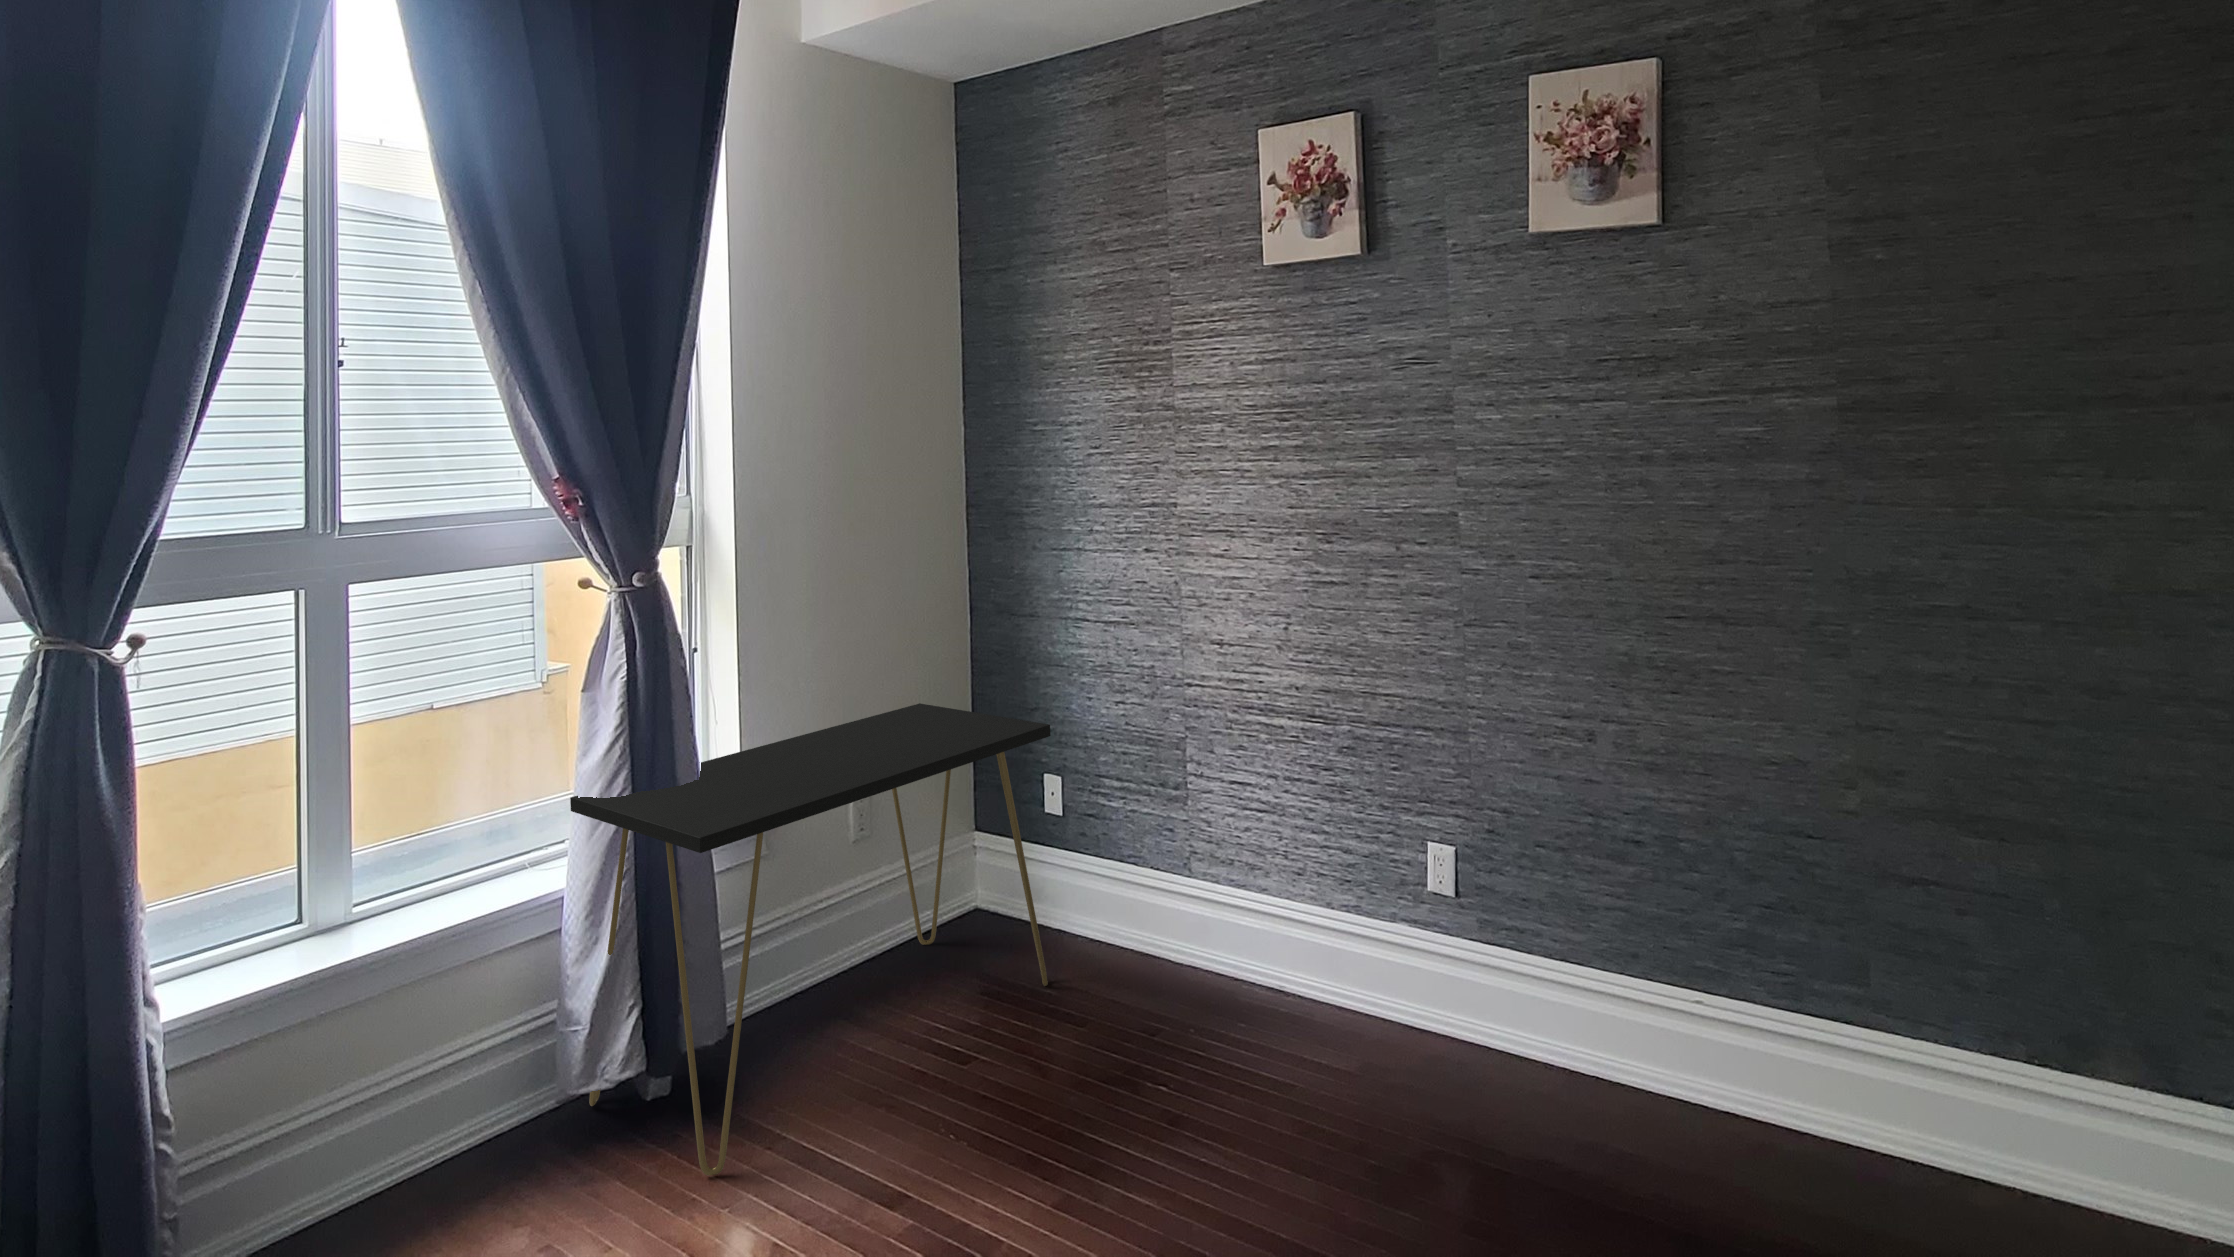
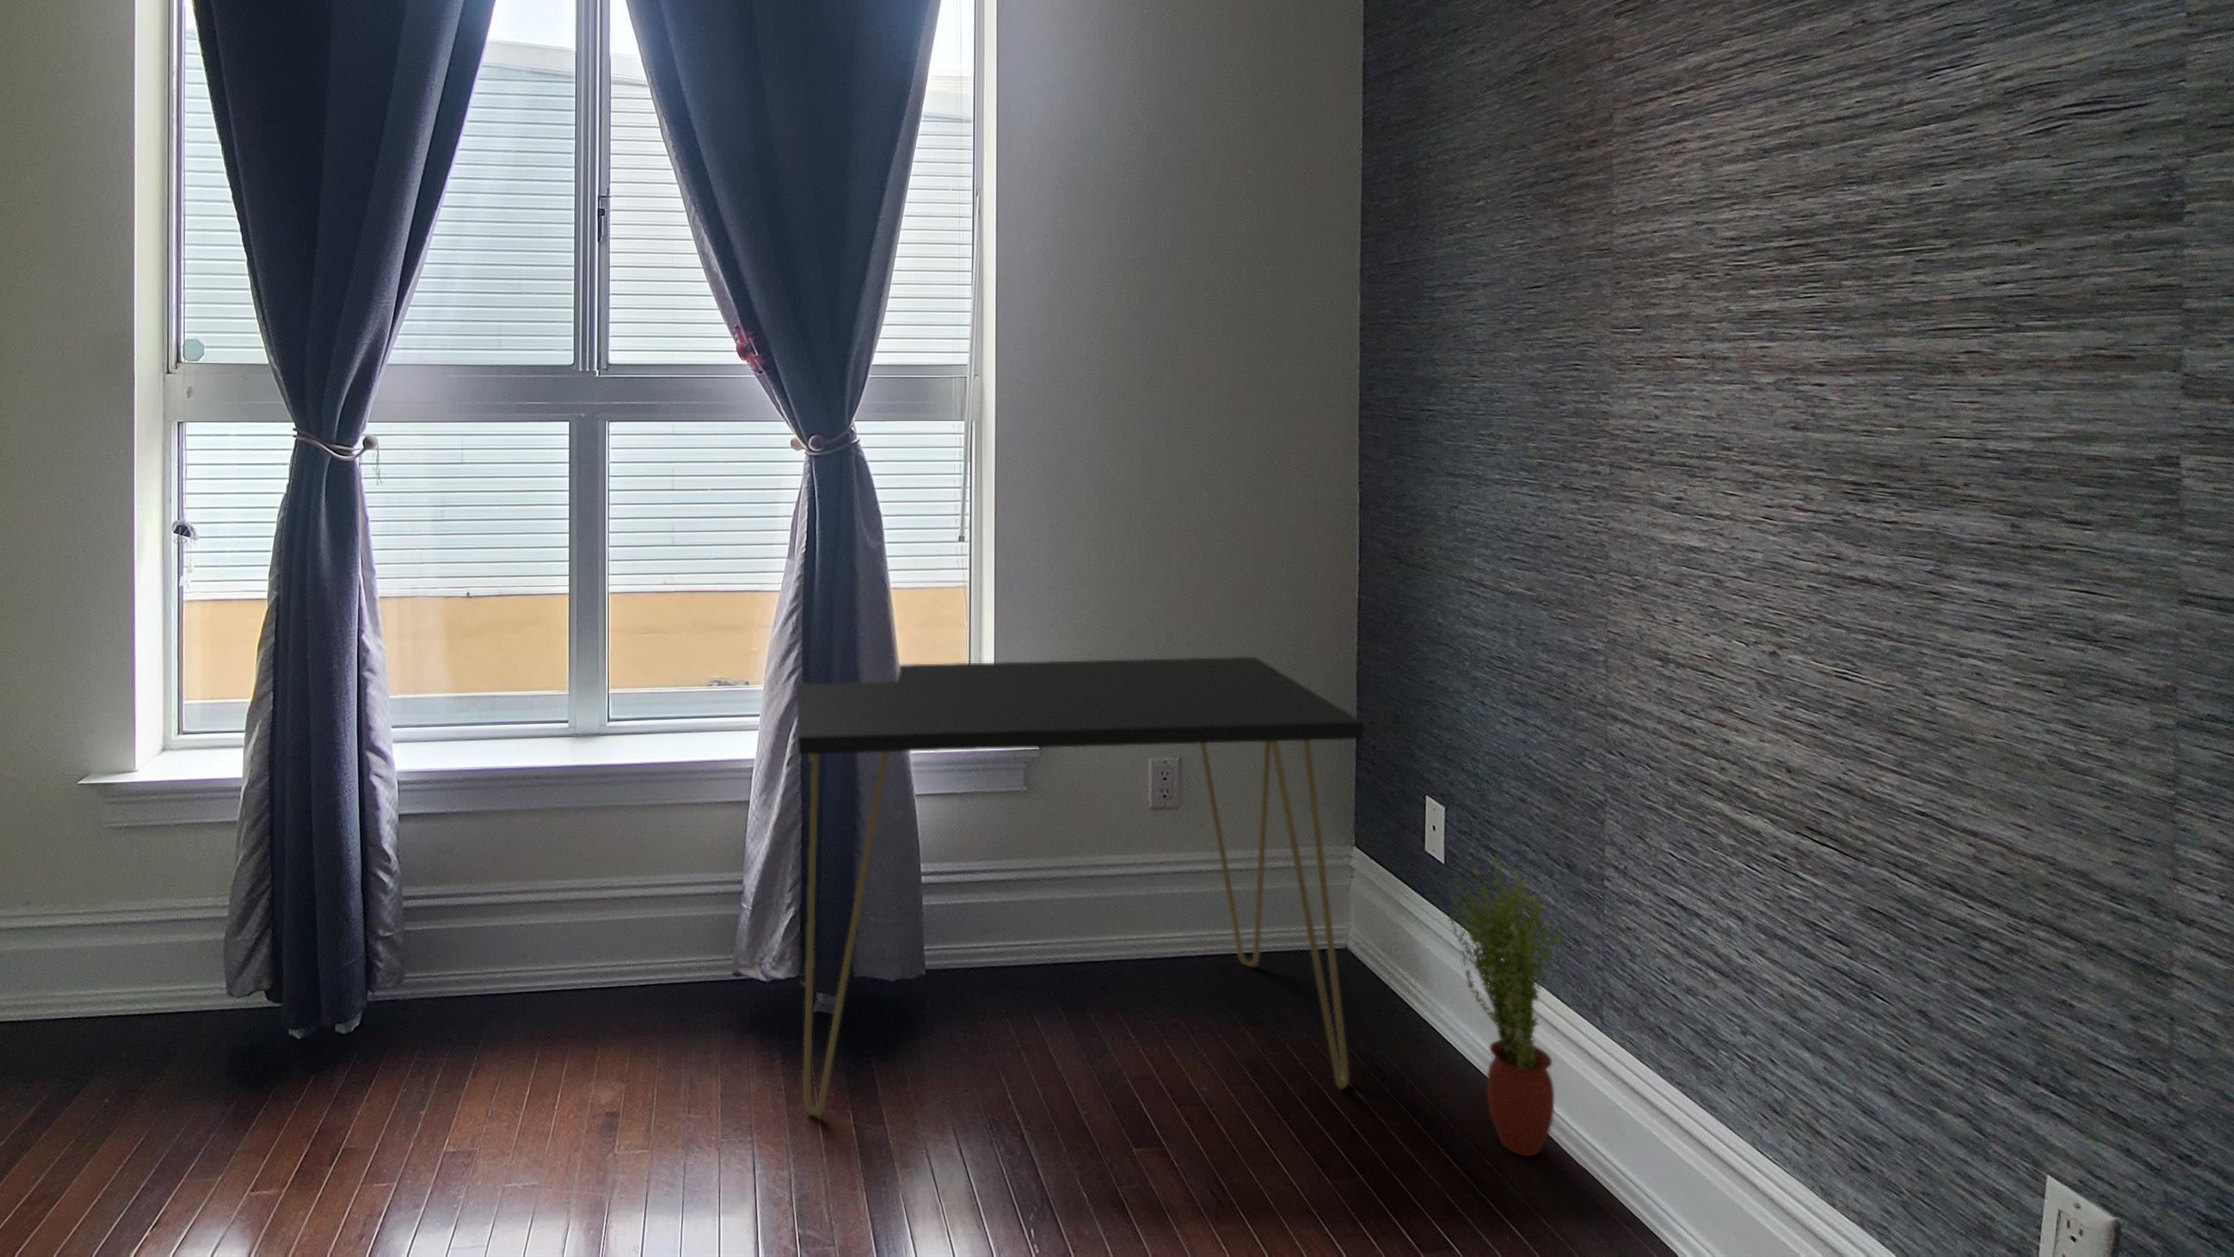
potted plant: none [1104,792,1175,974] -> present [1450,857,1561,1156]

